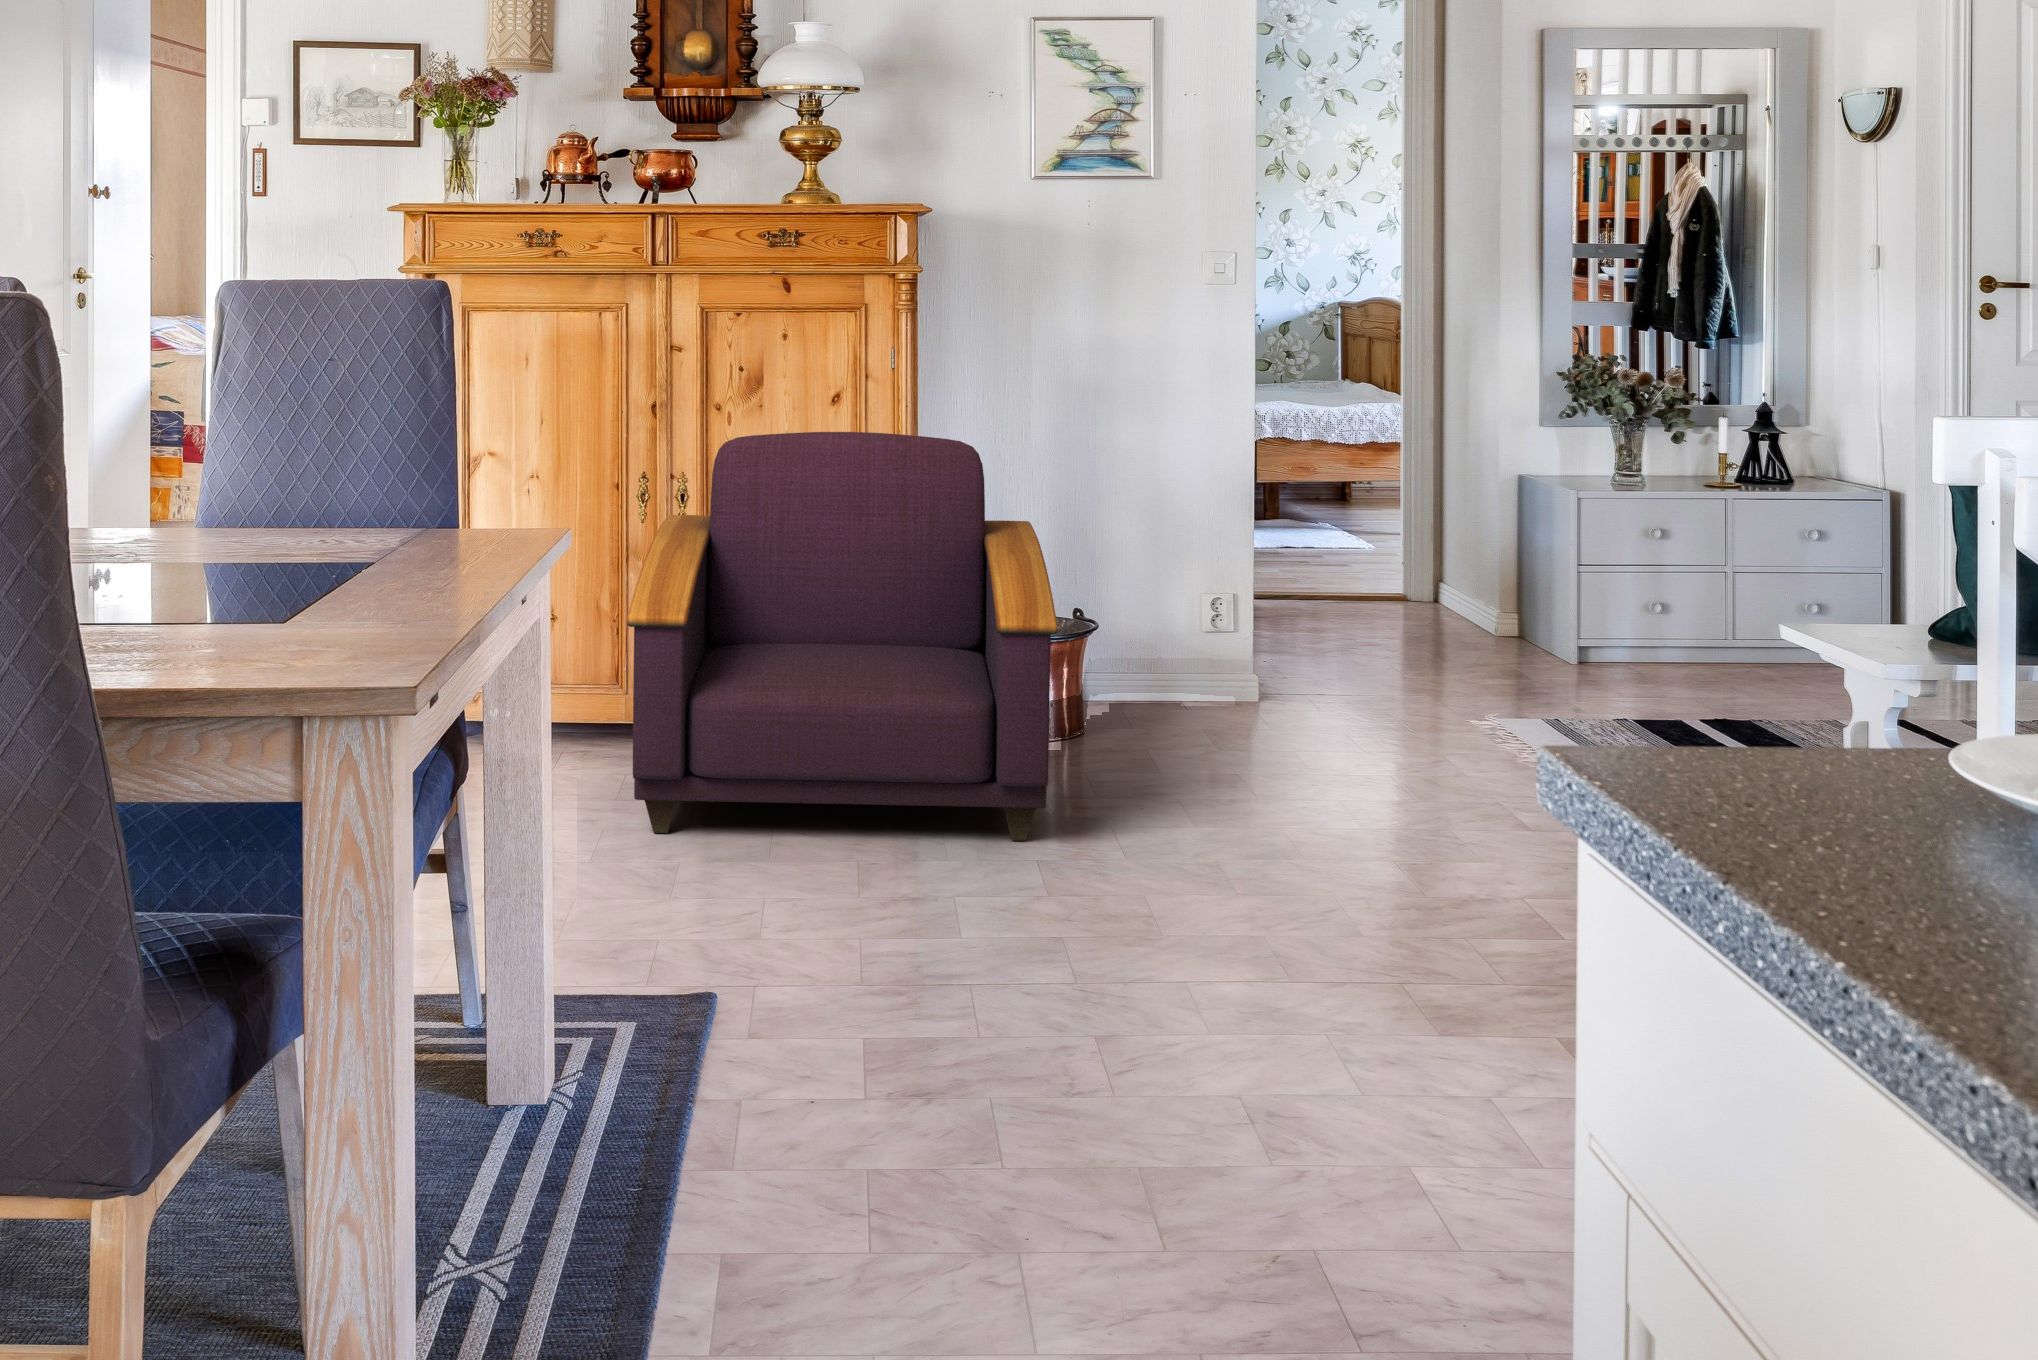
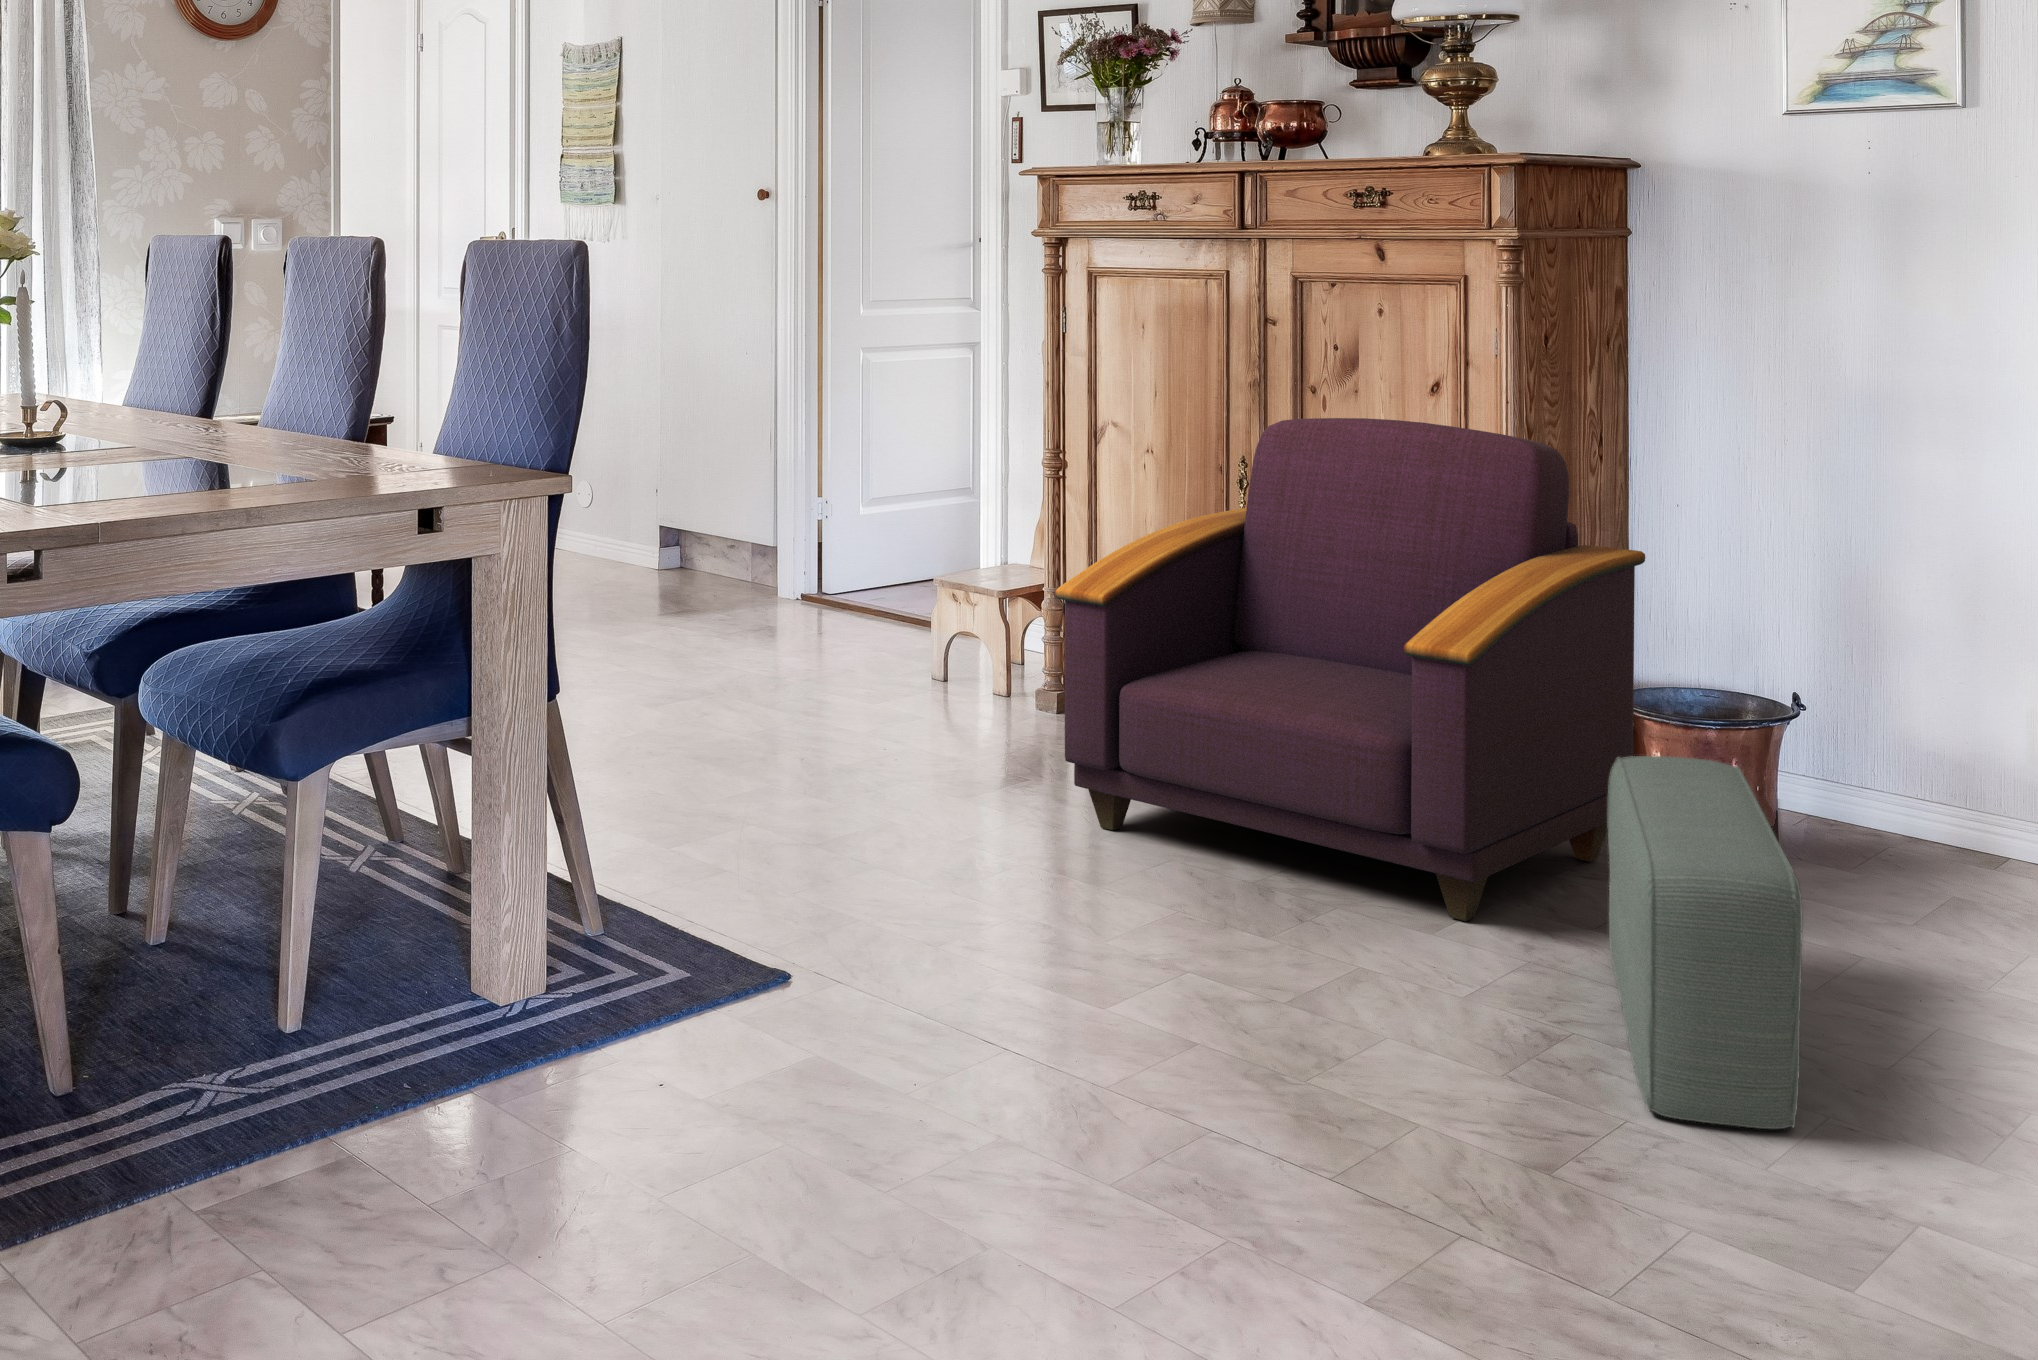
pouf: none [1142,678,1442,952] -> present [1608,756,1803,1129]

